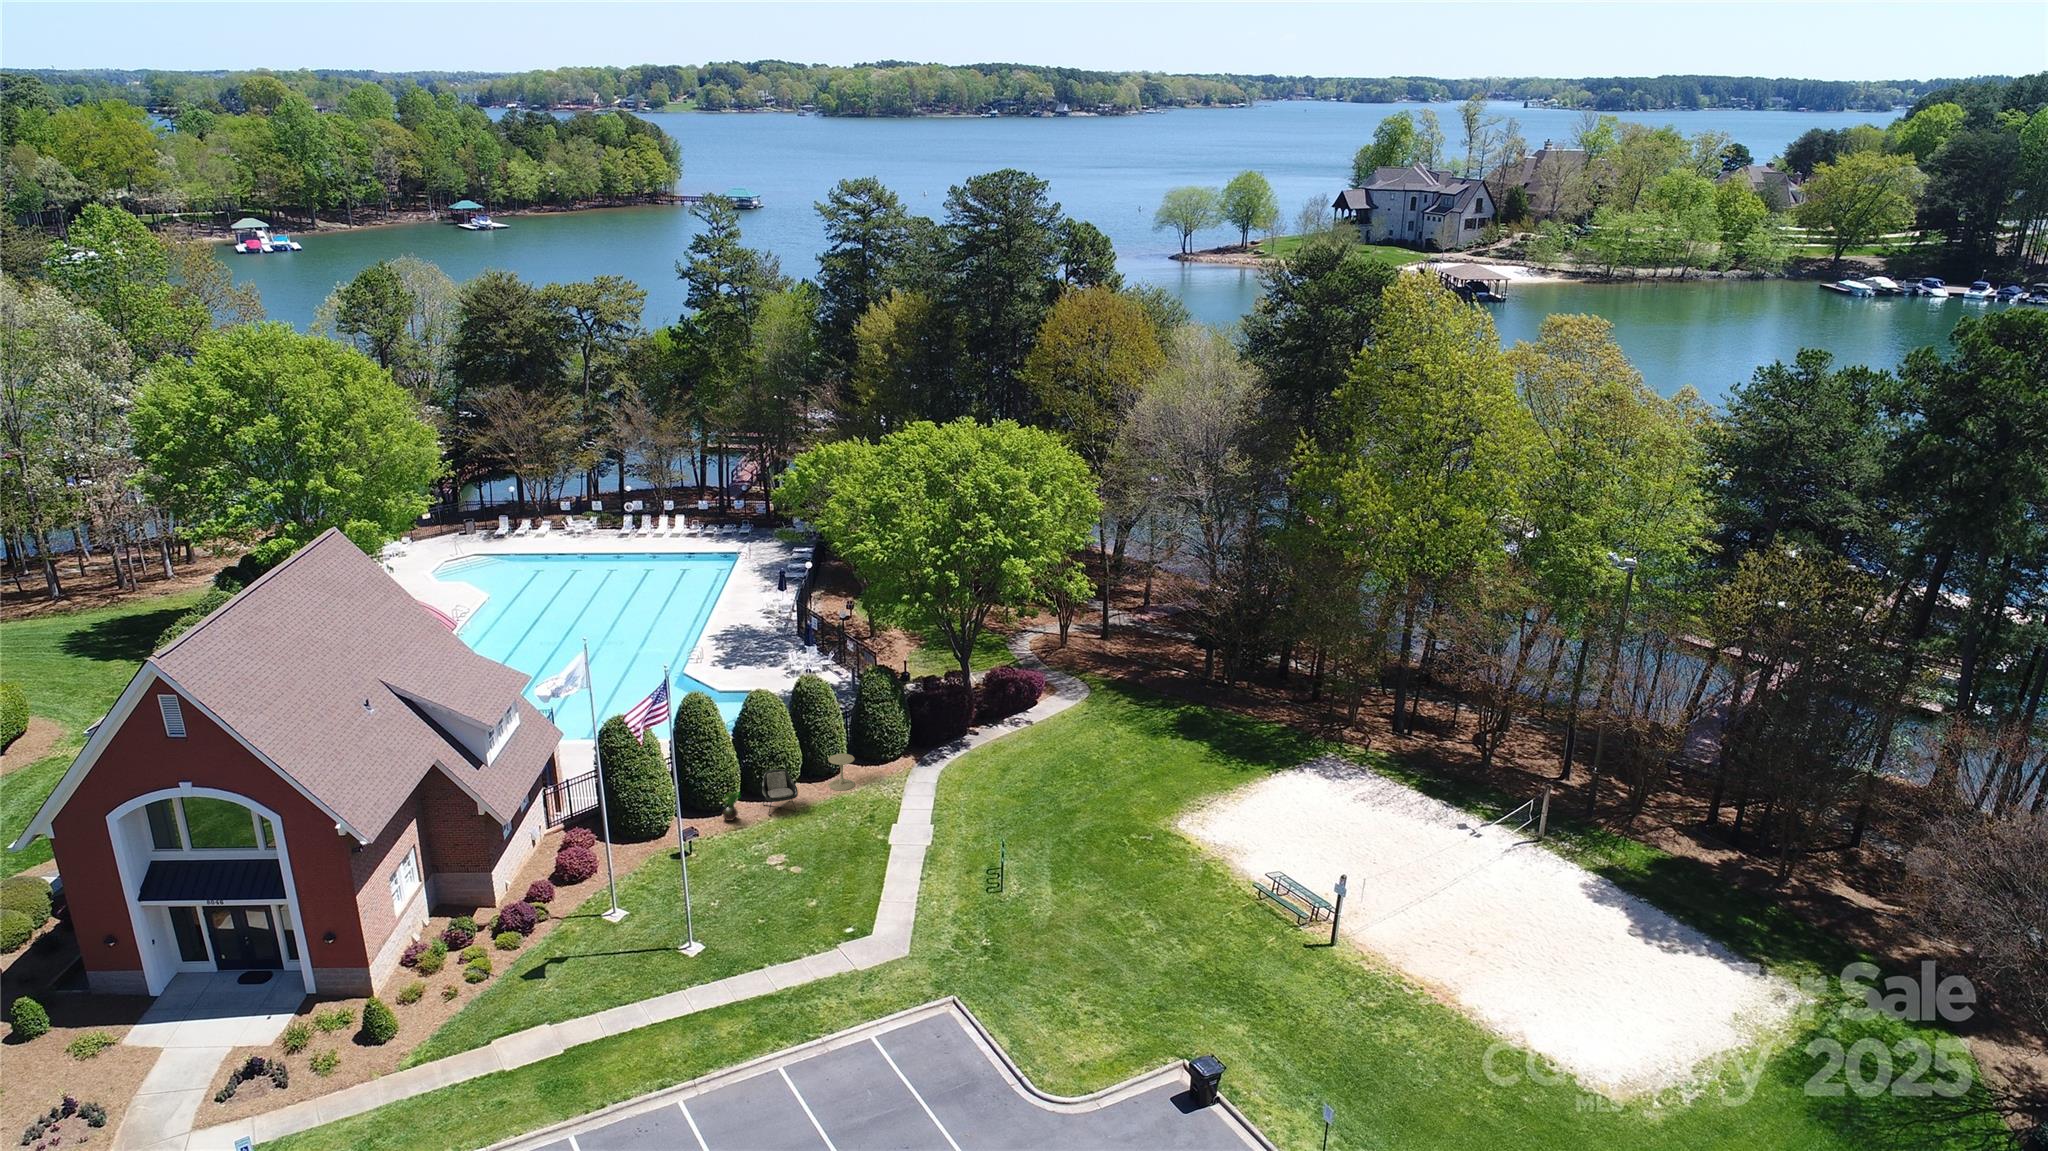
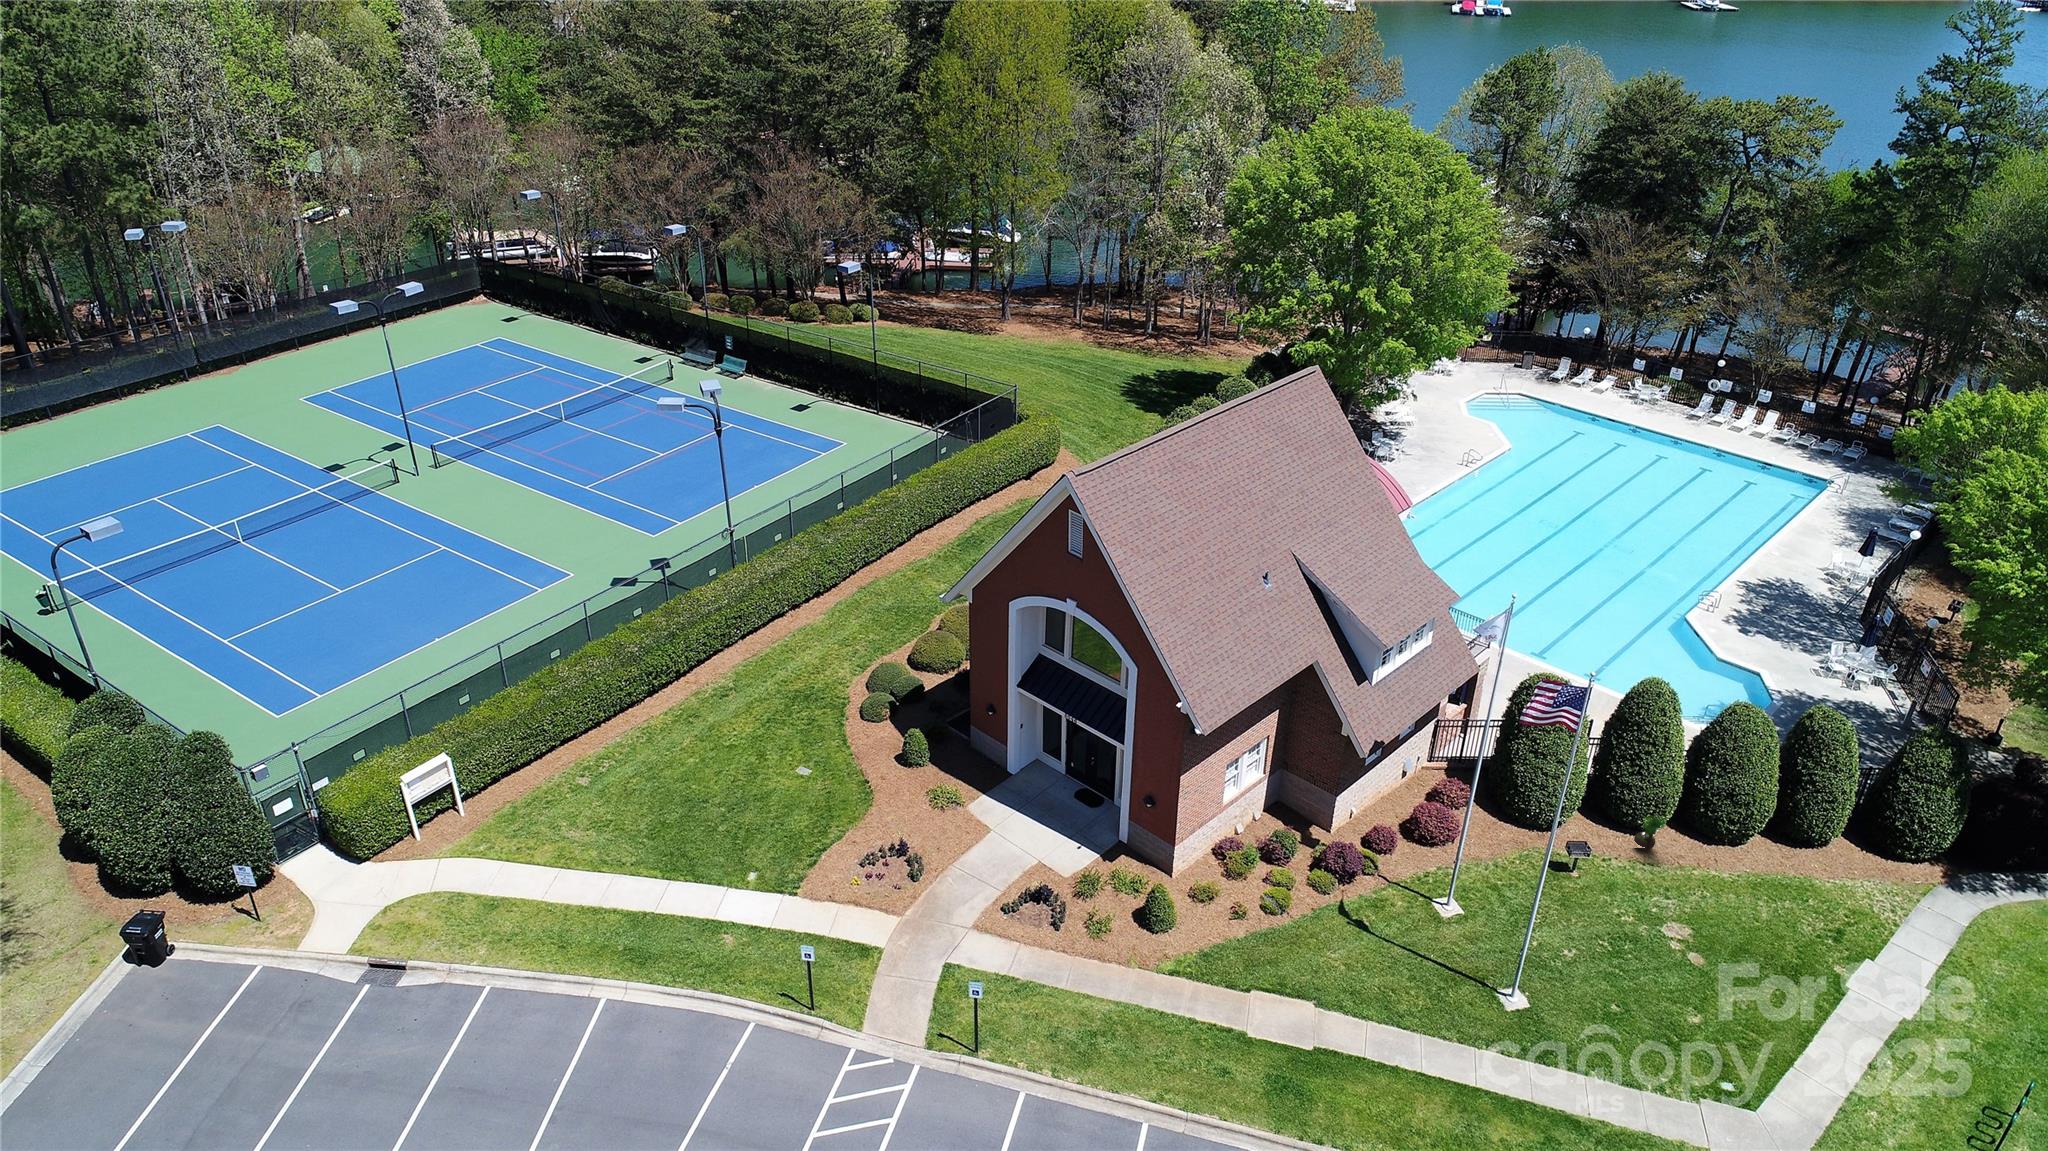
pedestal table: present [828,754,855,791] -> none [1800,824,1853,879]
lounge chair: present [762,769,798,816] -> none [1695,810,1748,877]

